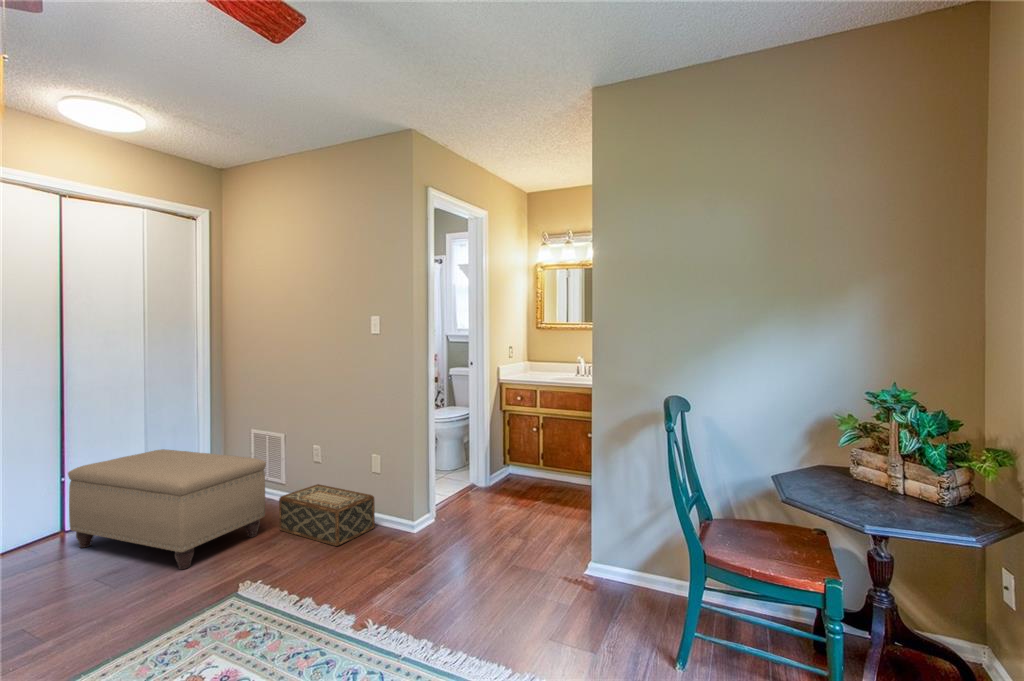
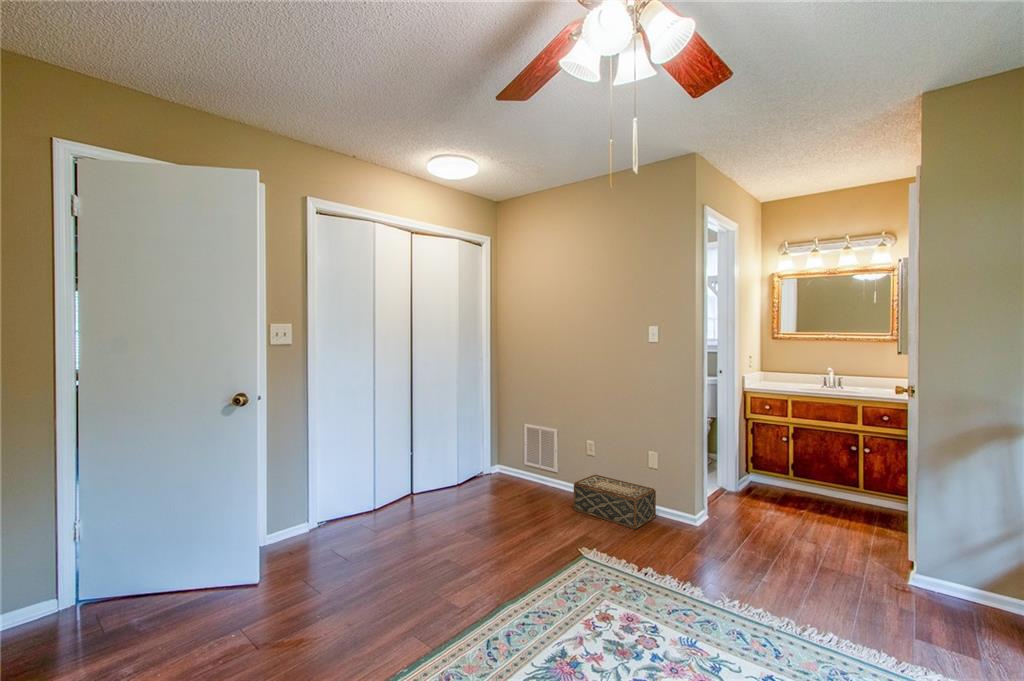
ottoman: present [68,449,266,569] -> none [427,436,565,533]

